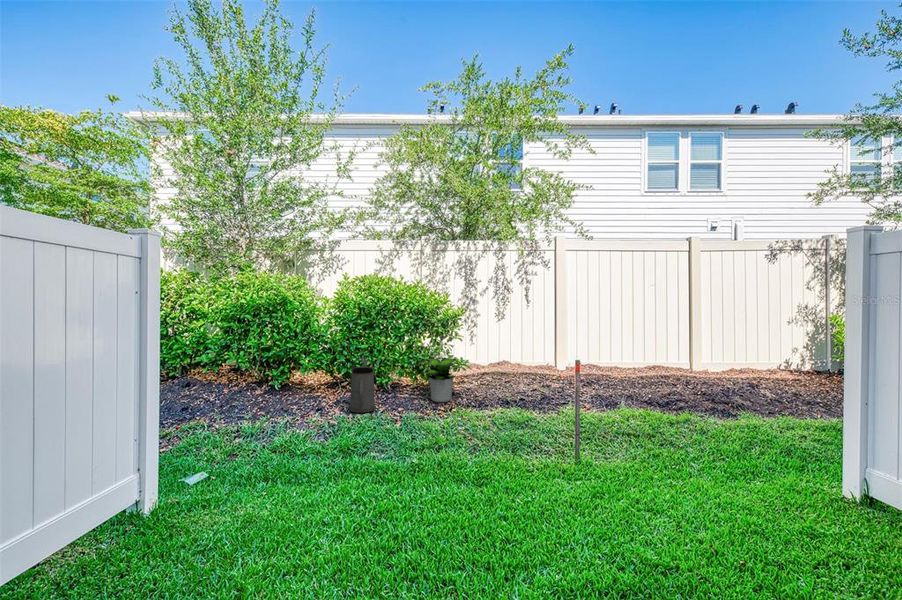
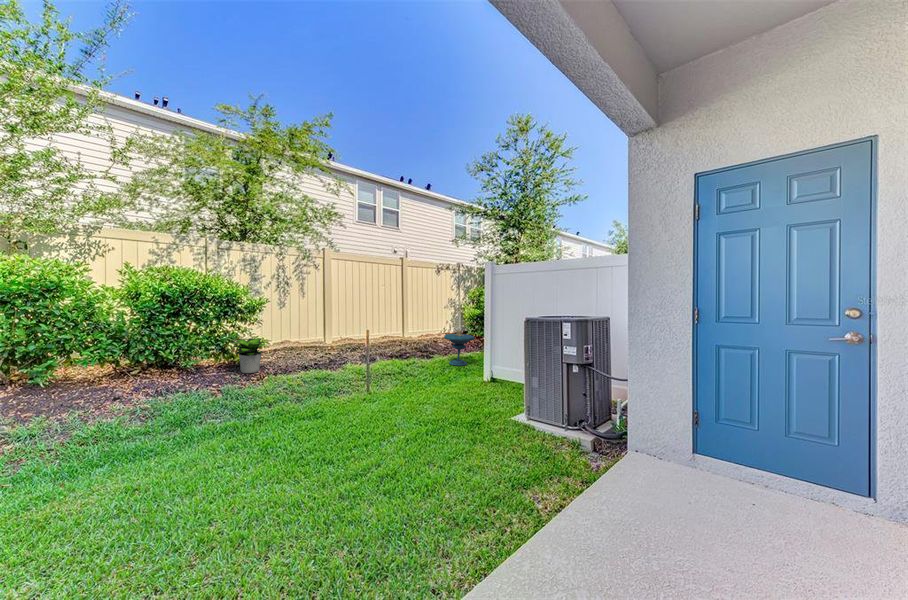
watering can: present [349,357,376,413] -> none [161,343,192,392]
side table: none [753,366,836,445] -> present [444,330,475,366]

